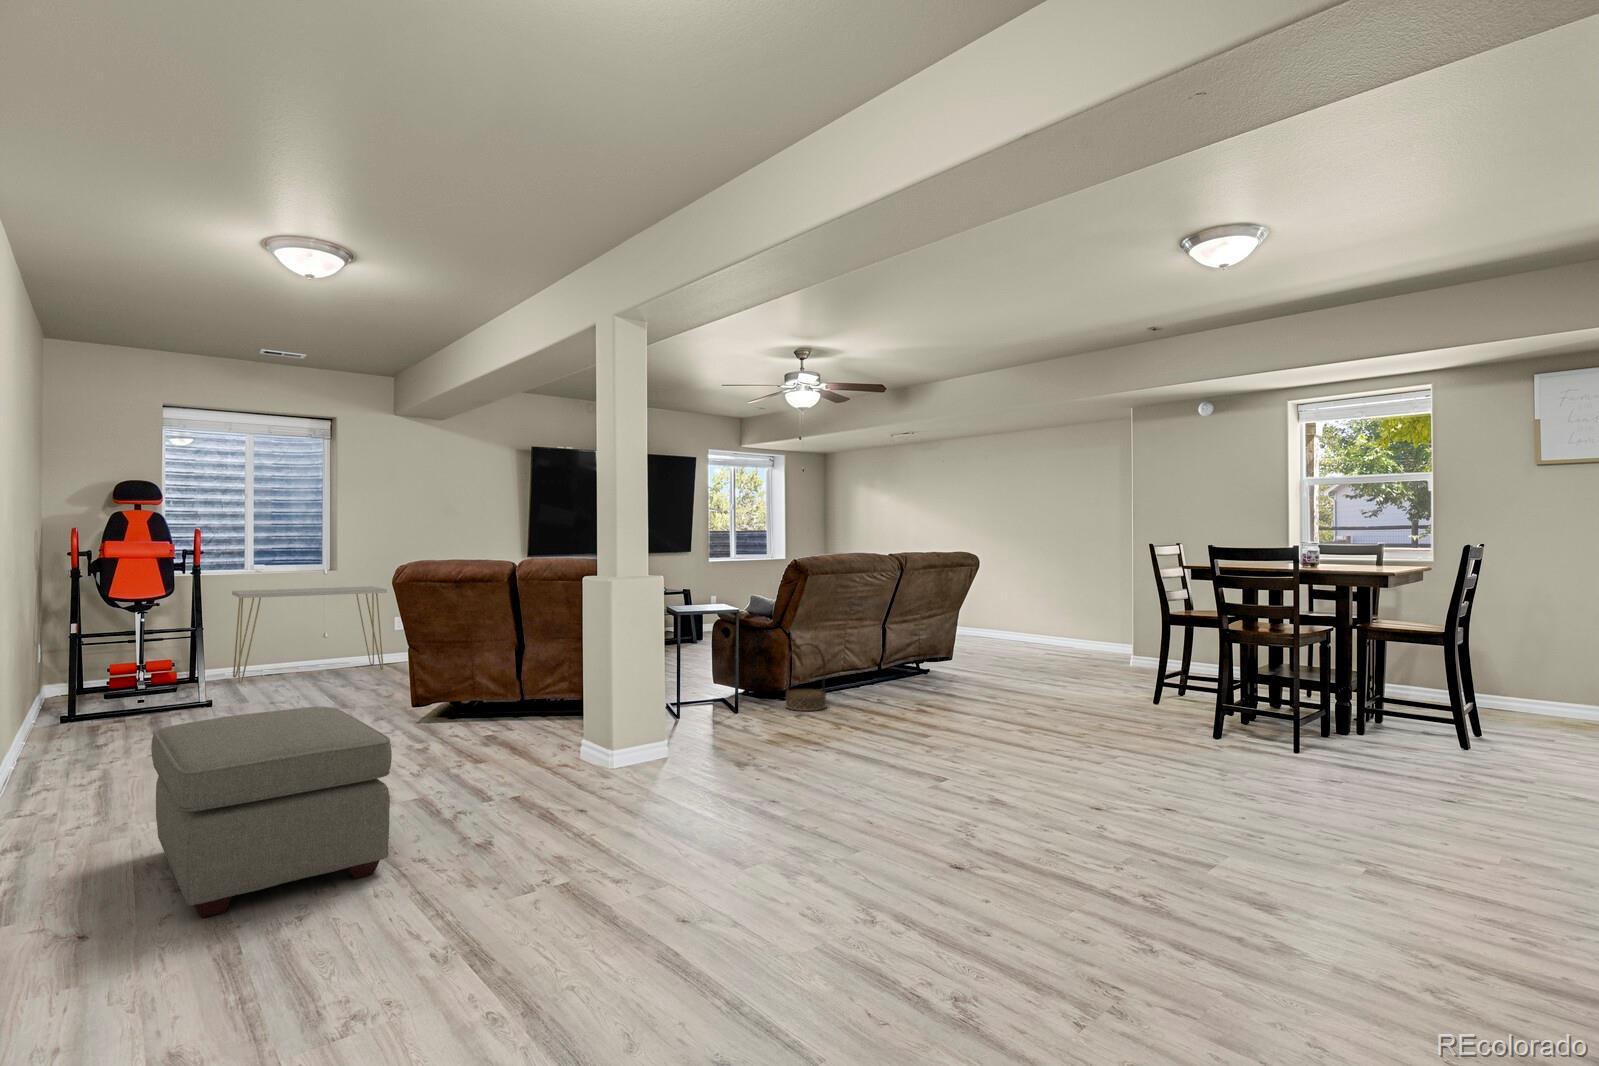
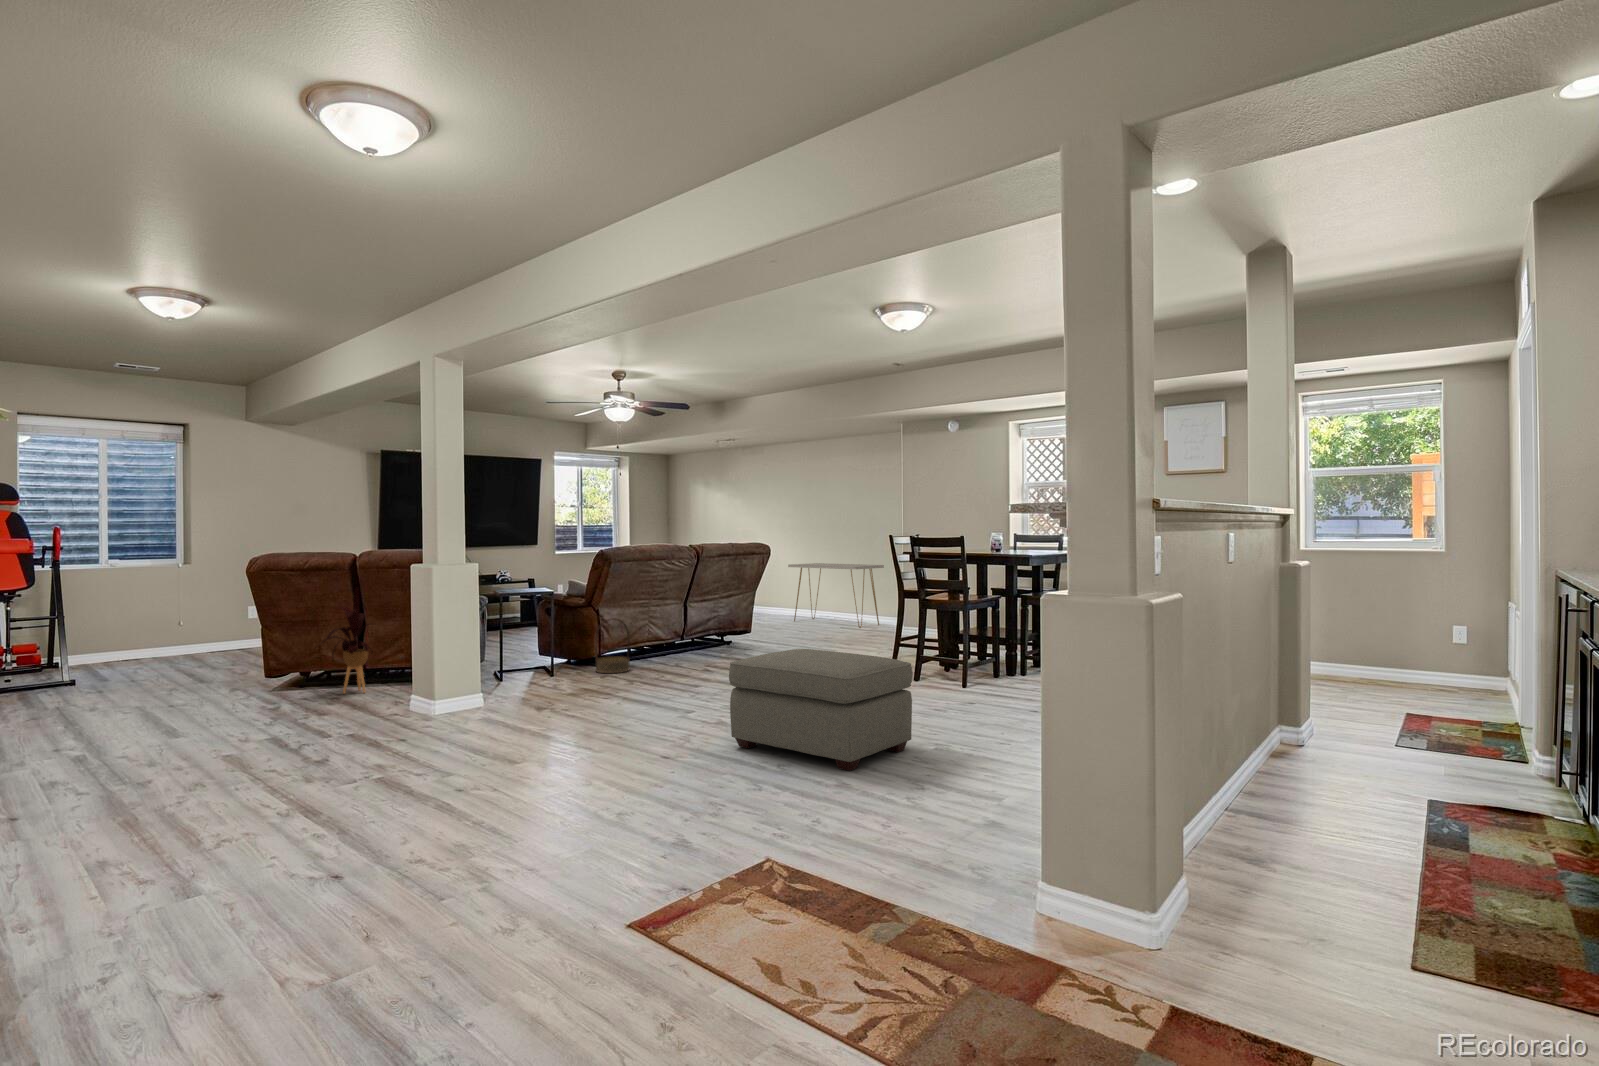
console table: present [232,586,387,683] -> present [788,563,884,628]
house plant: none [467,602,539,730] -> present [325,587,369,693]
ottoman: present [151,706,392,918] -> present [729,649,913,771]

